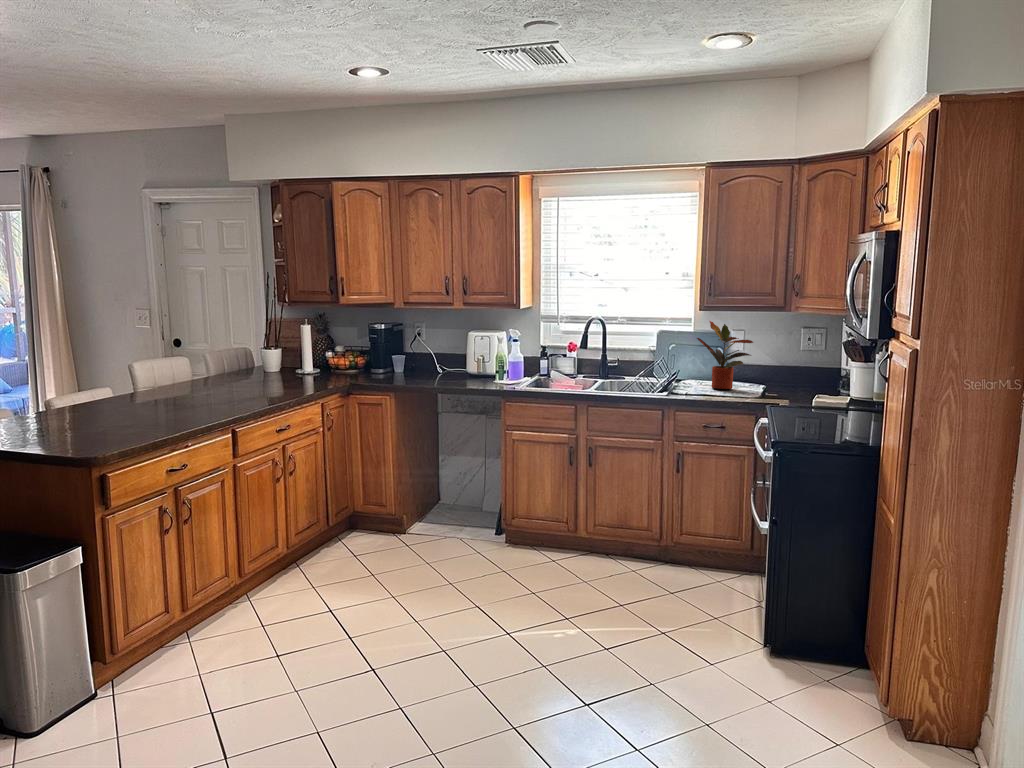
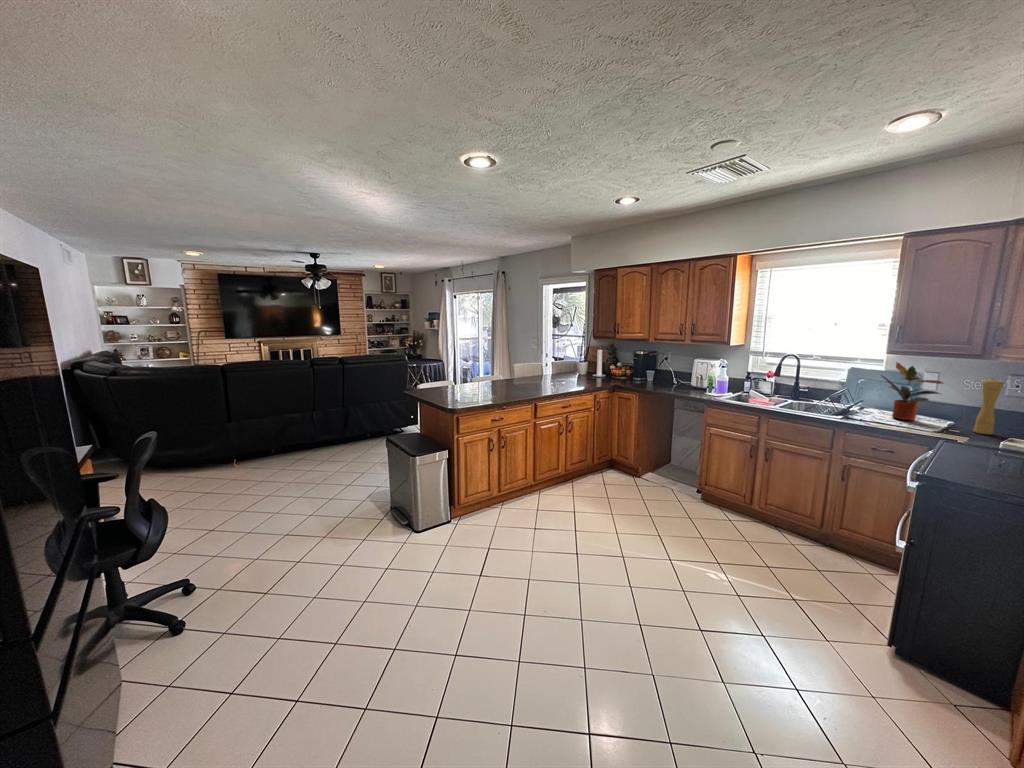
pepper mill: none [782,334,801,395] -> present [974,379,1004,434]

